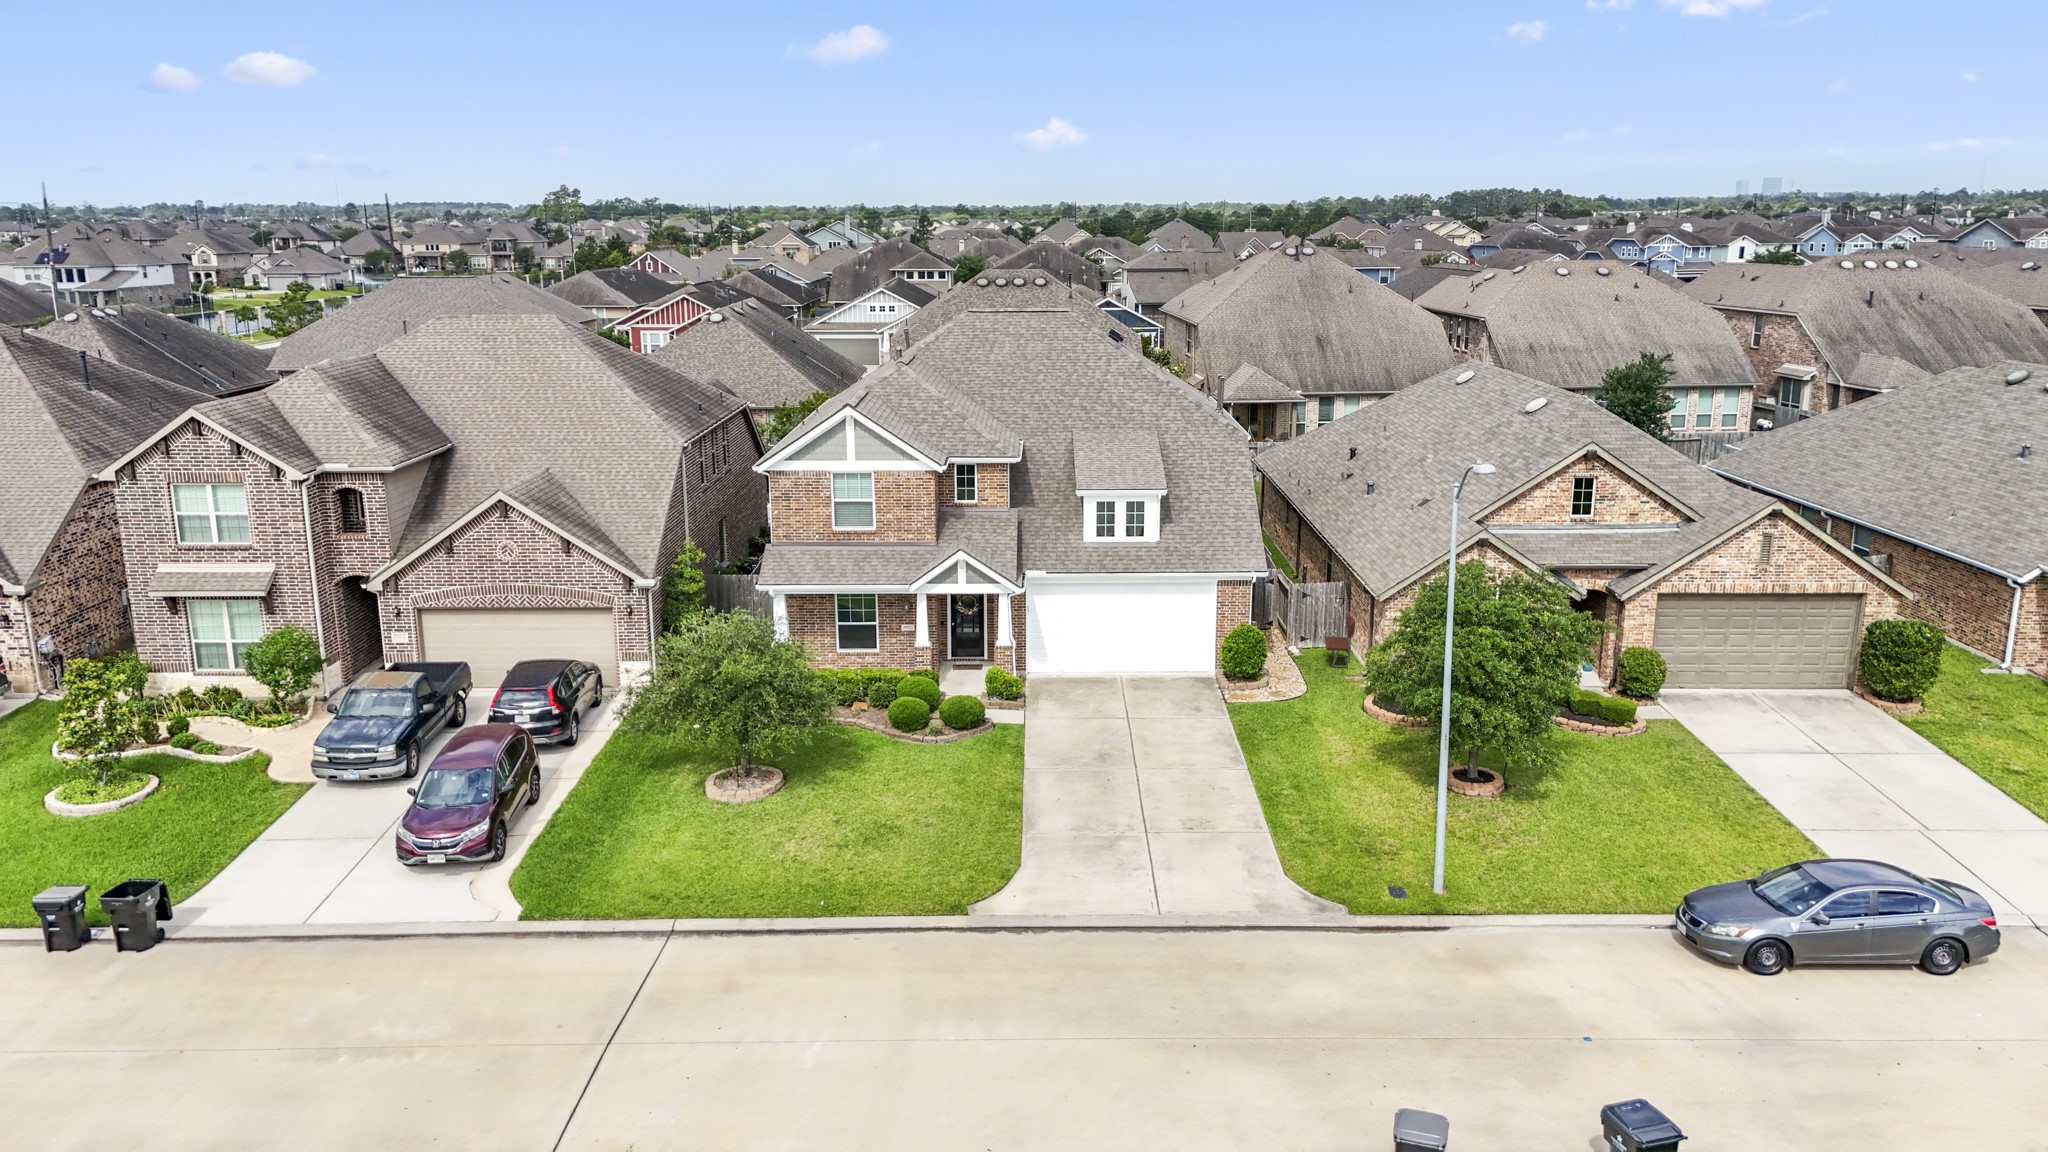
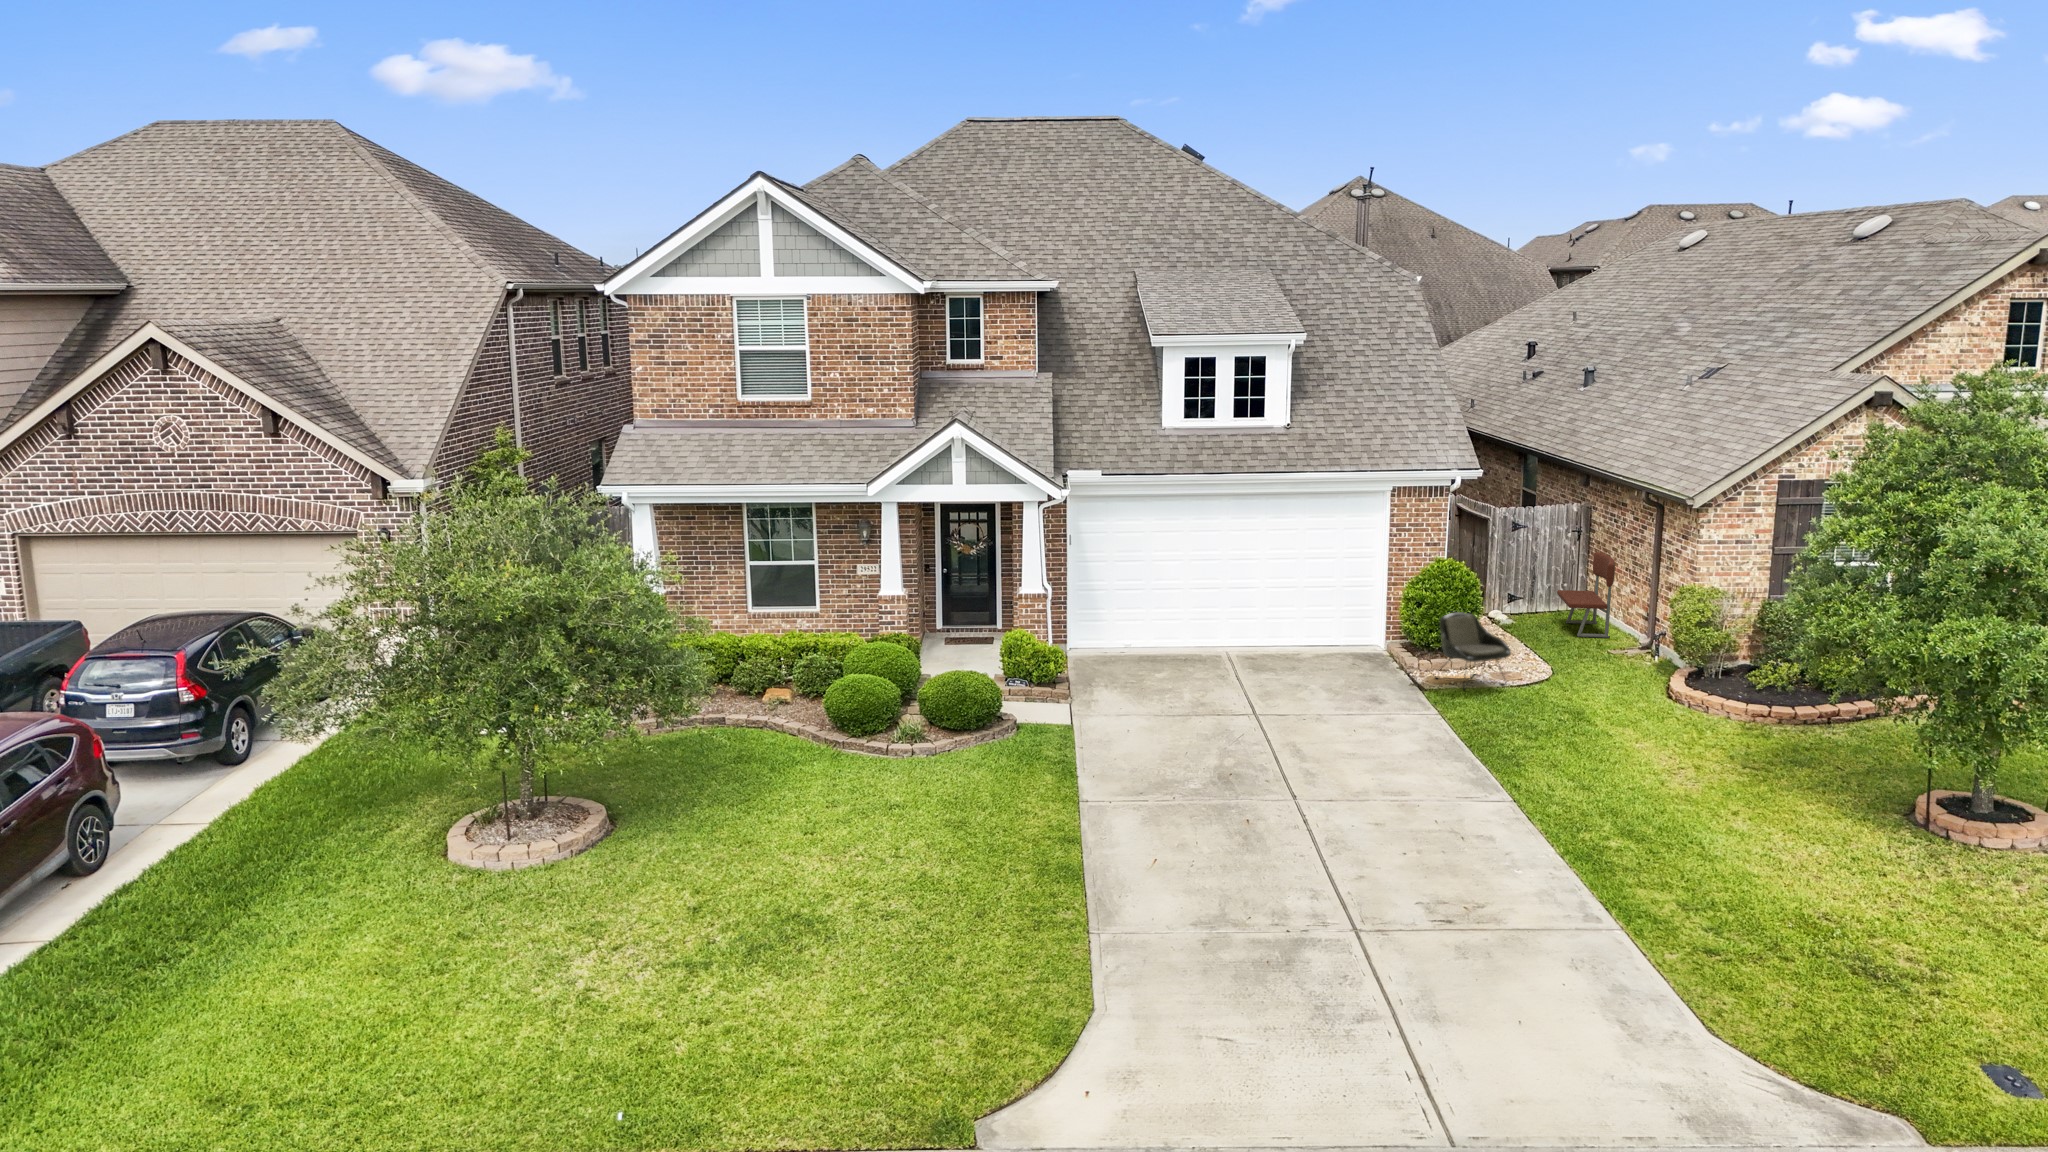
lounge chair: none [1234,658,1276,704] -> present [1437,612,1511,689]

